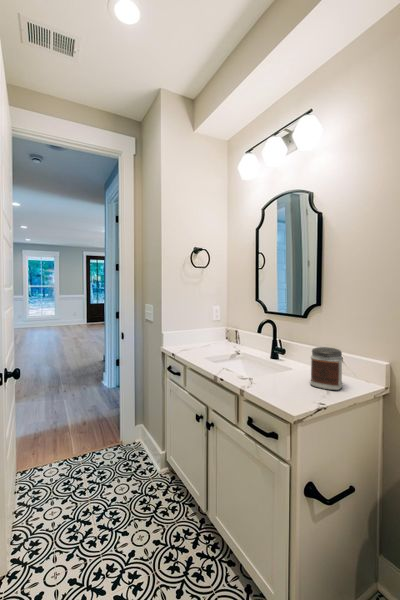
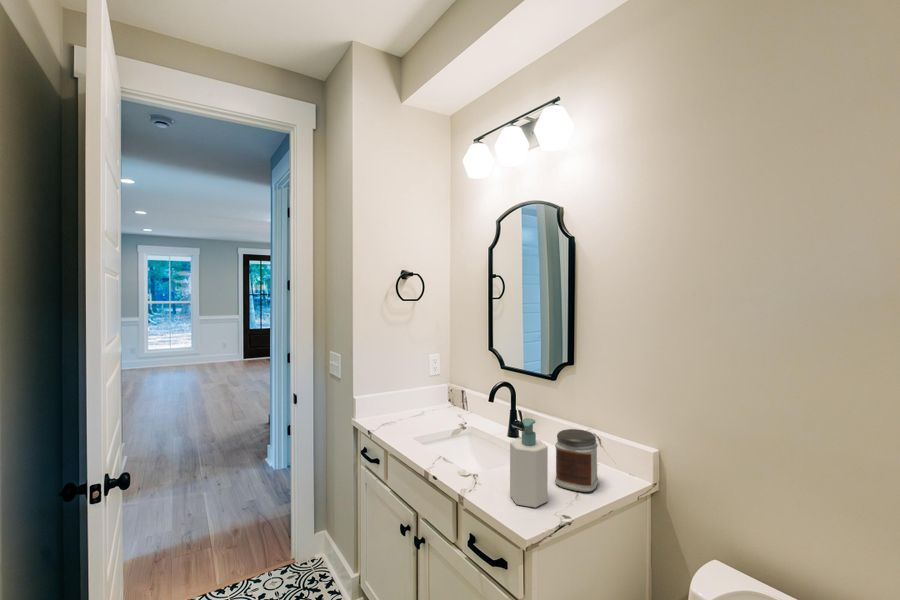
soap bottle: none [279,335,308,398] -> present [510,418,548,508]

